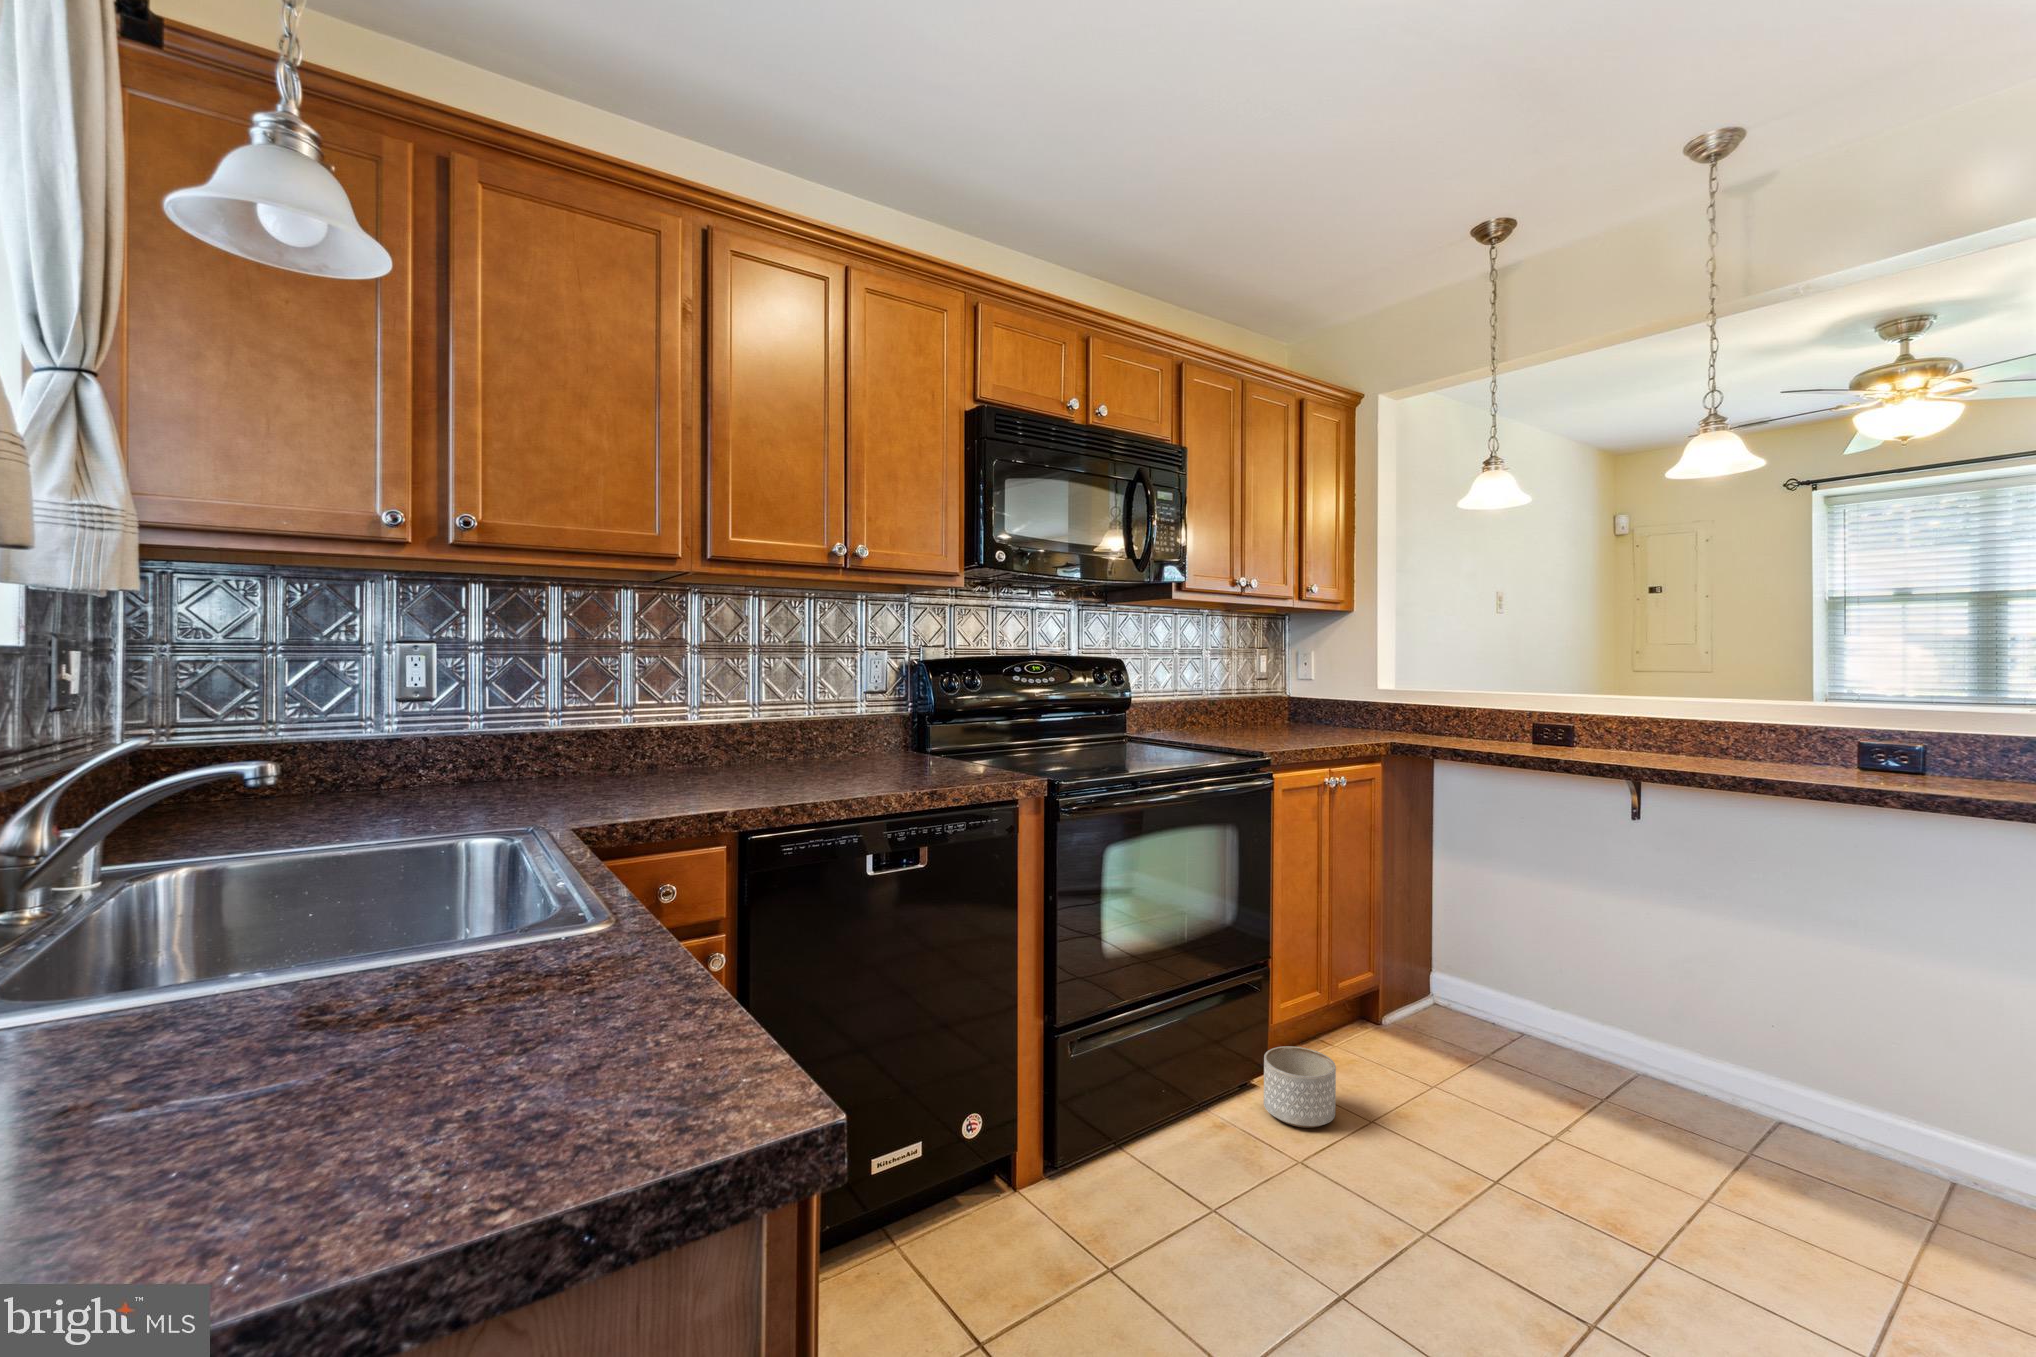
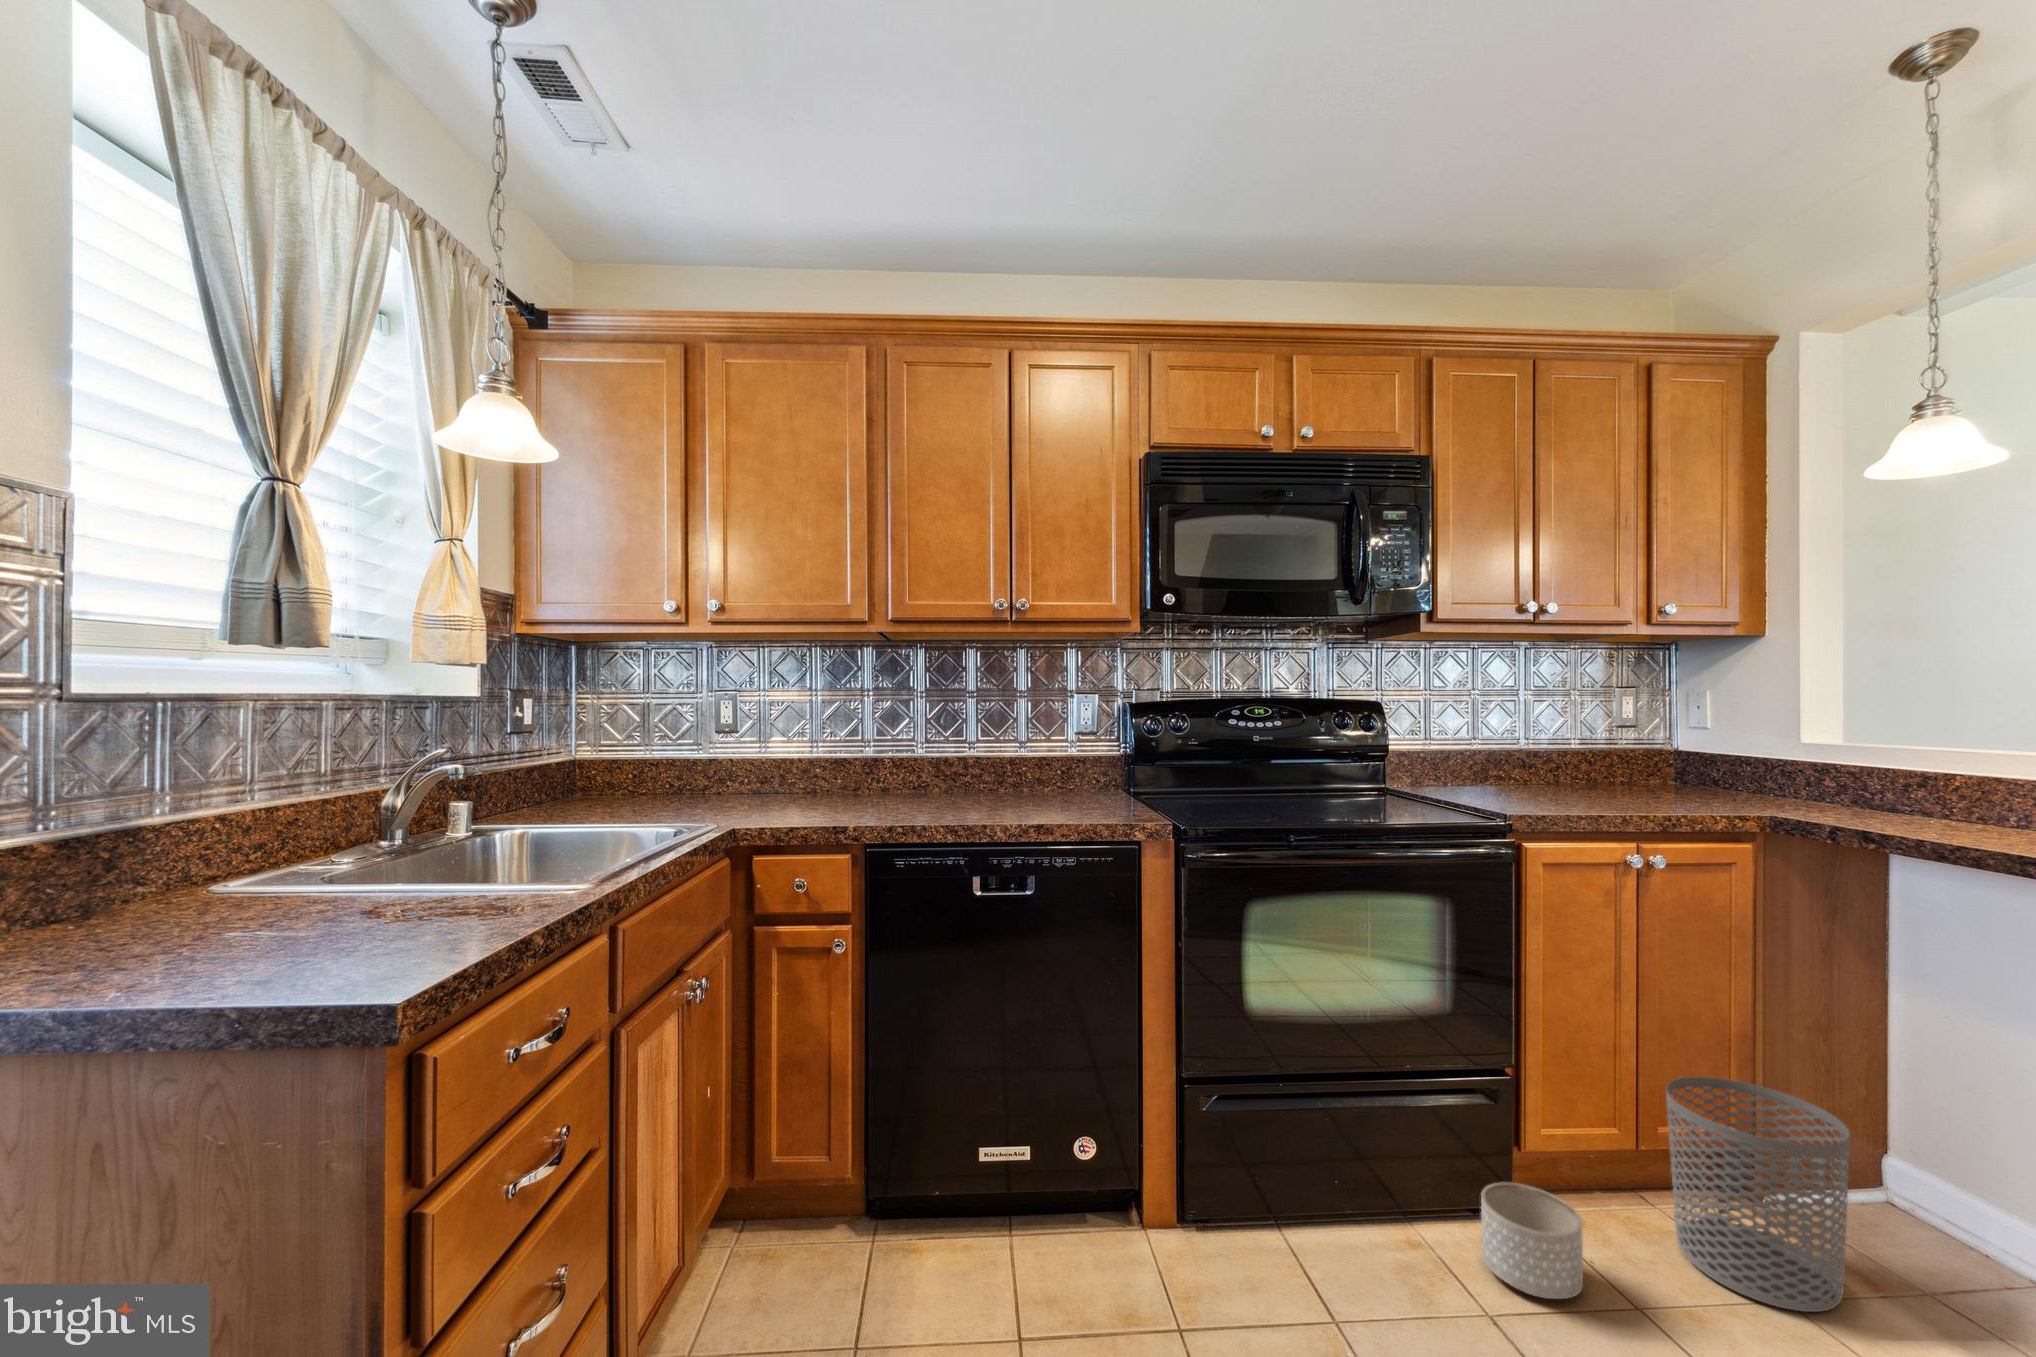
waste bin: none [1352,936,1459,1084] -> present [1666,1077,1850,1312]

